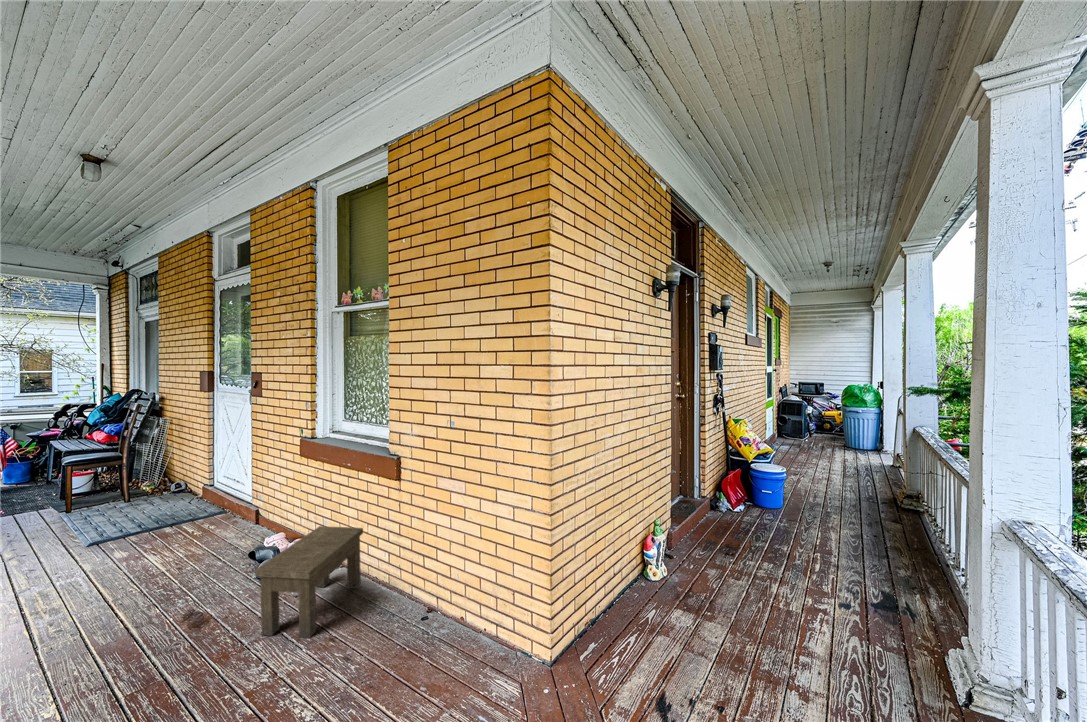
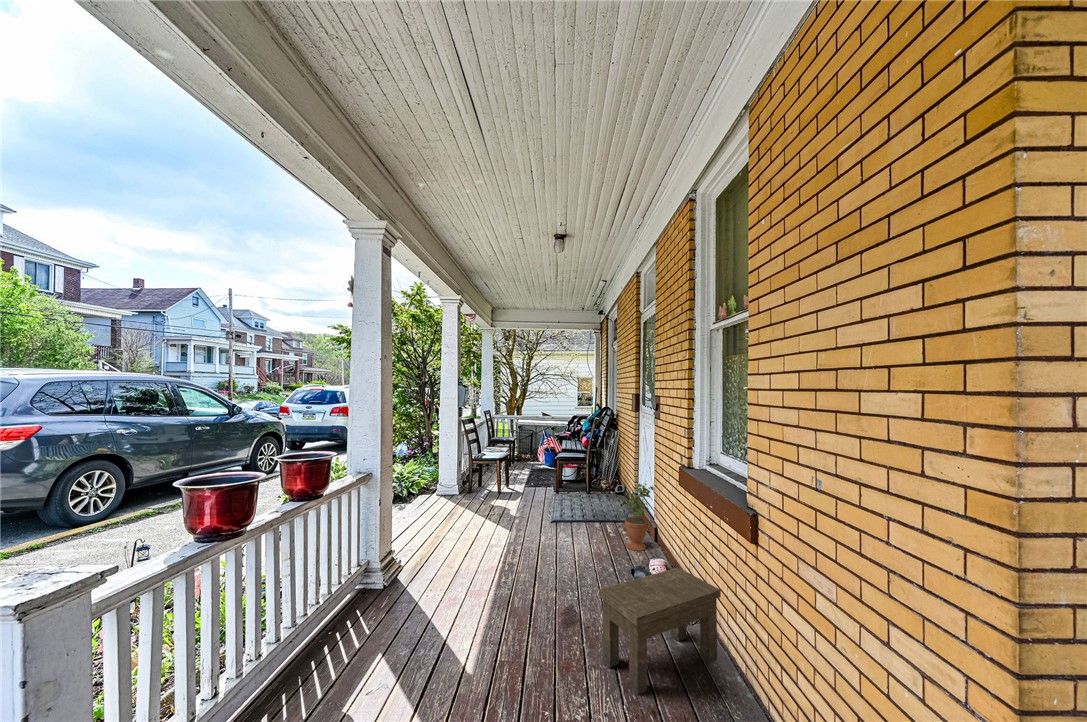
potted plant: none [216,465,258,541] -> present [622,483,654,551]

